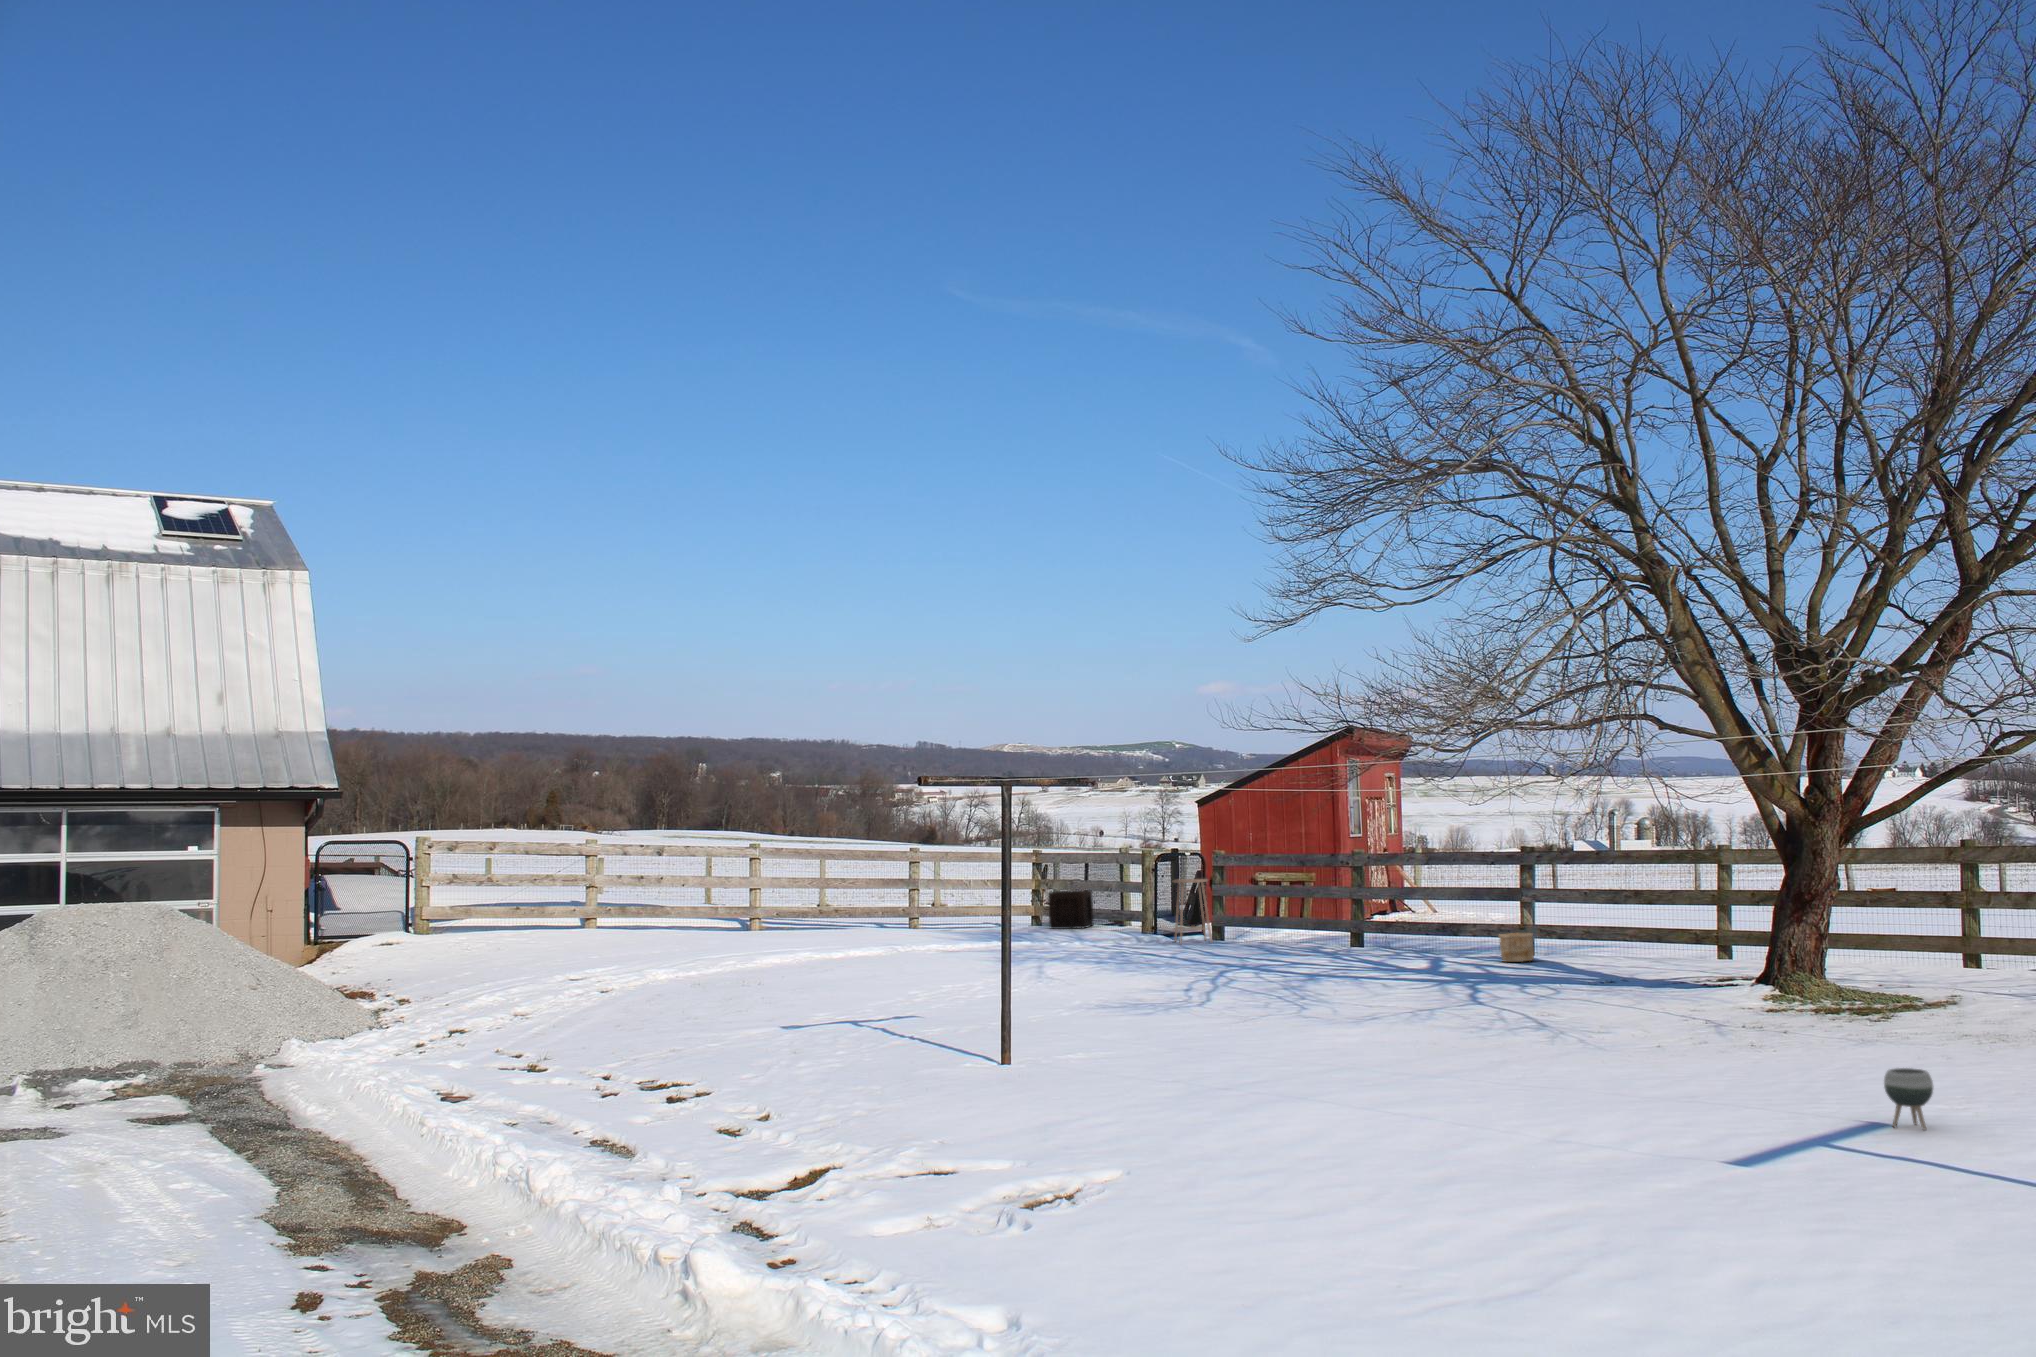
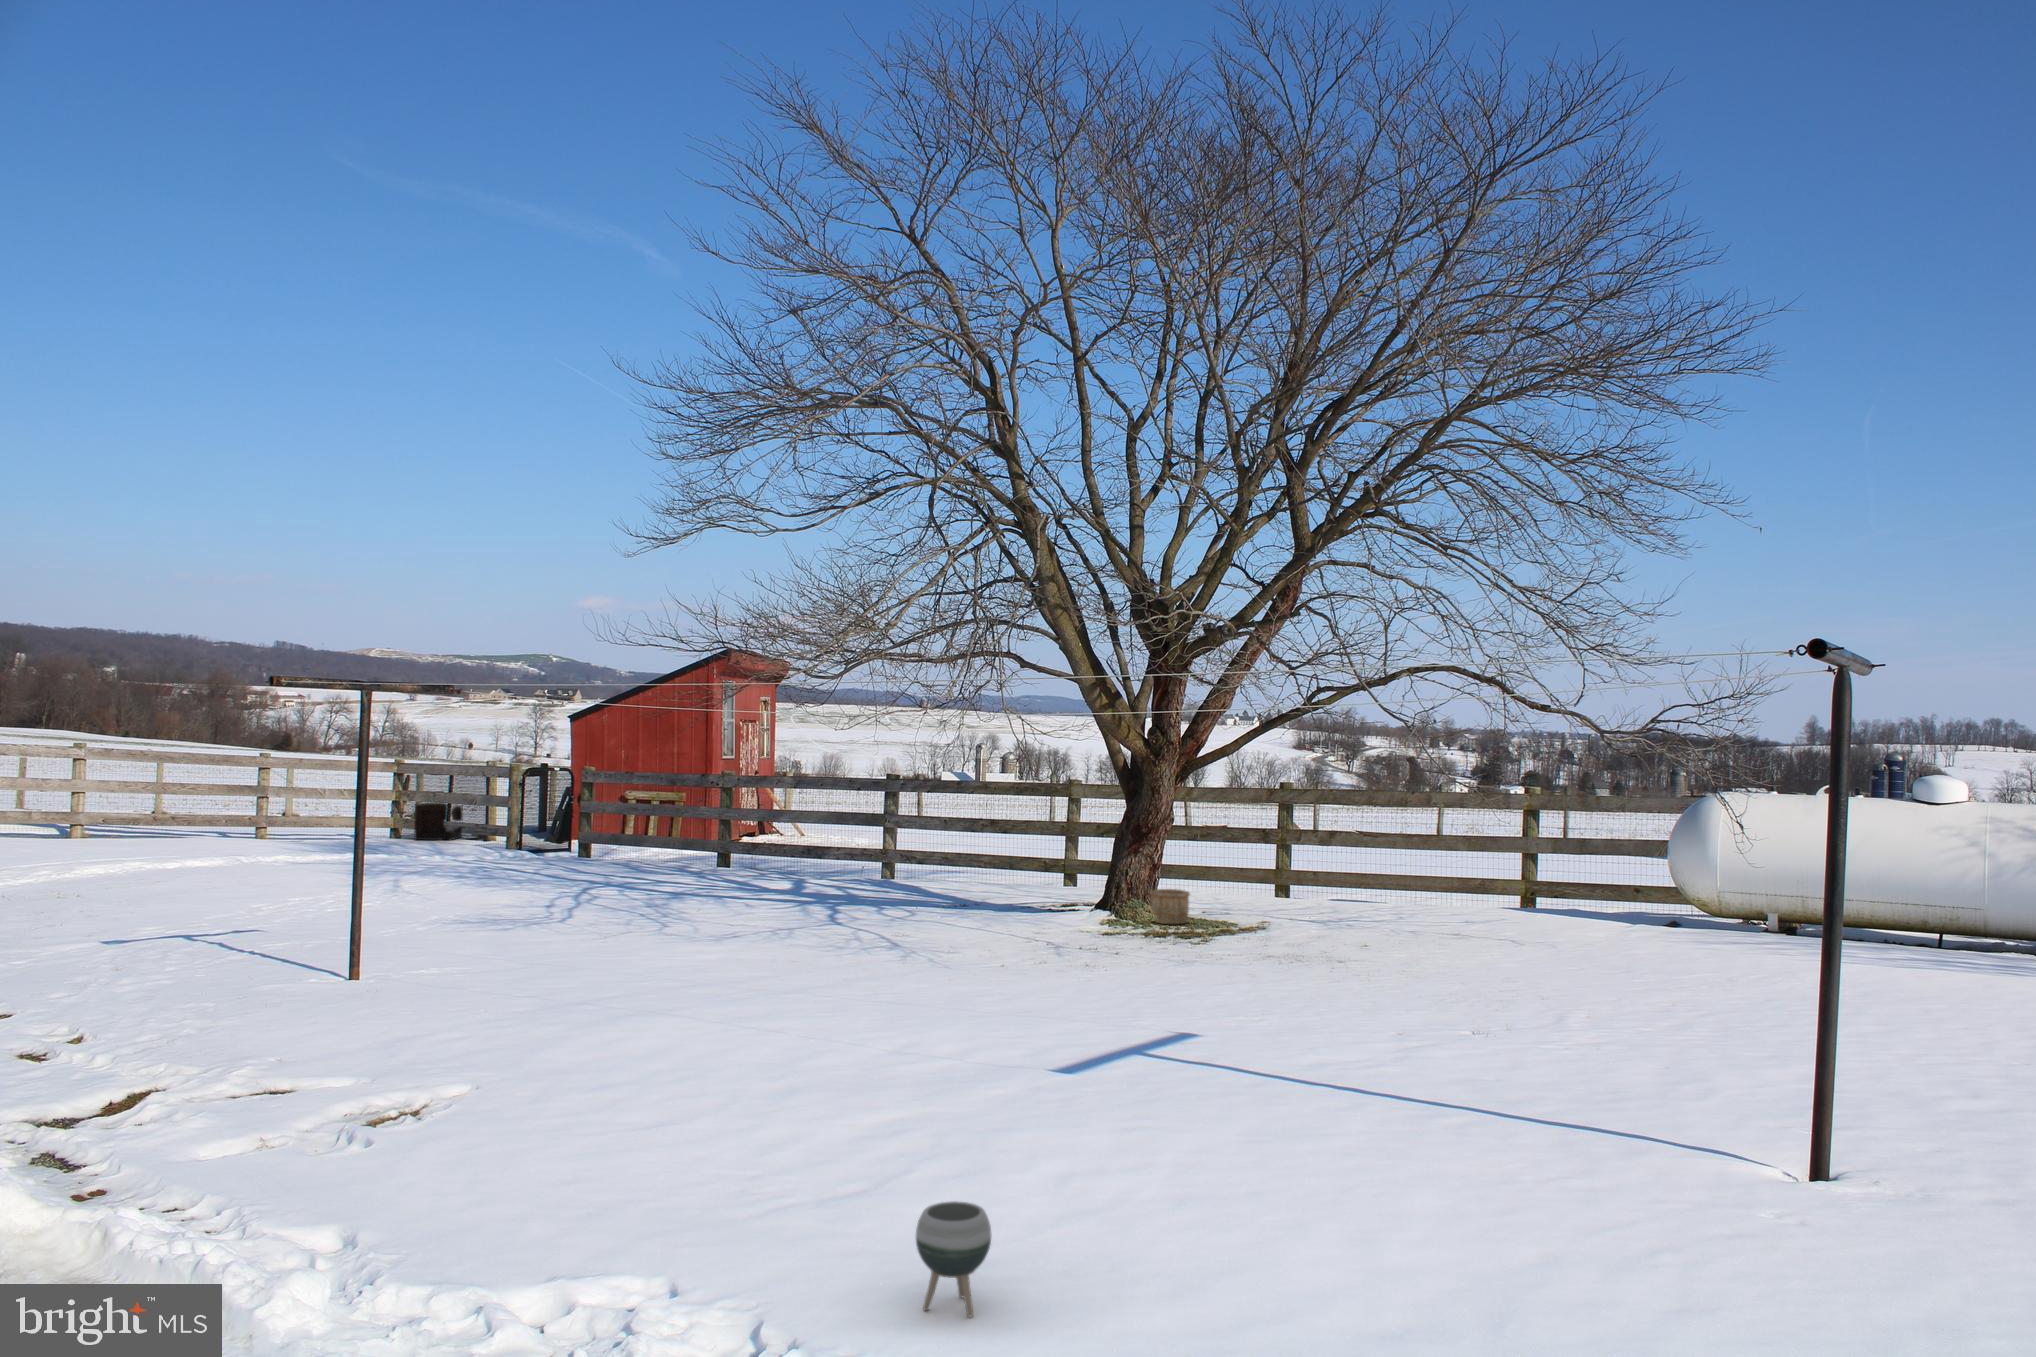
stool: present [1173,879,1212,943] -> none [539,796,578,860]
wooden bucket: present [1499,933,1534,962] -> present [1151,889,1190,924]
planter: present [1884,1068,1934,1130] -> present [916,1201,991,1317]

